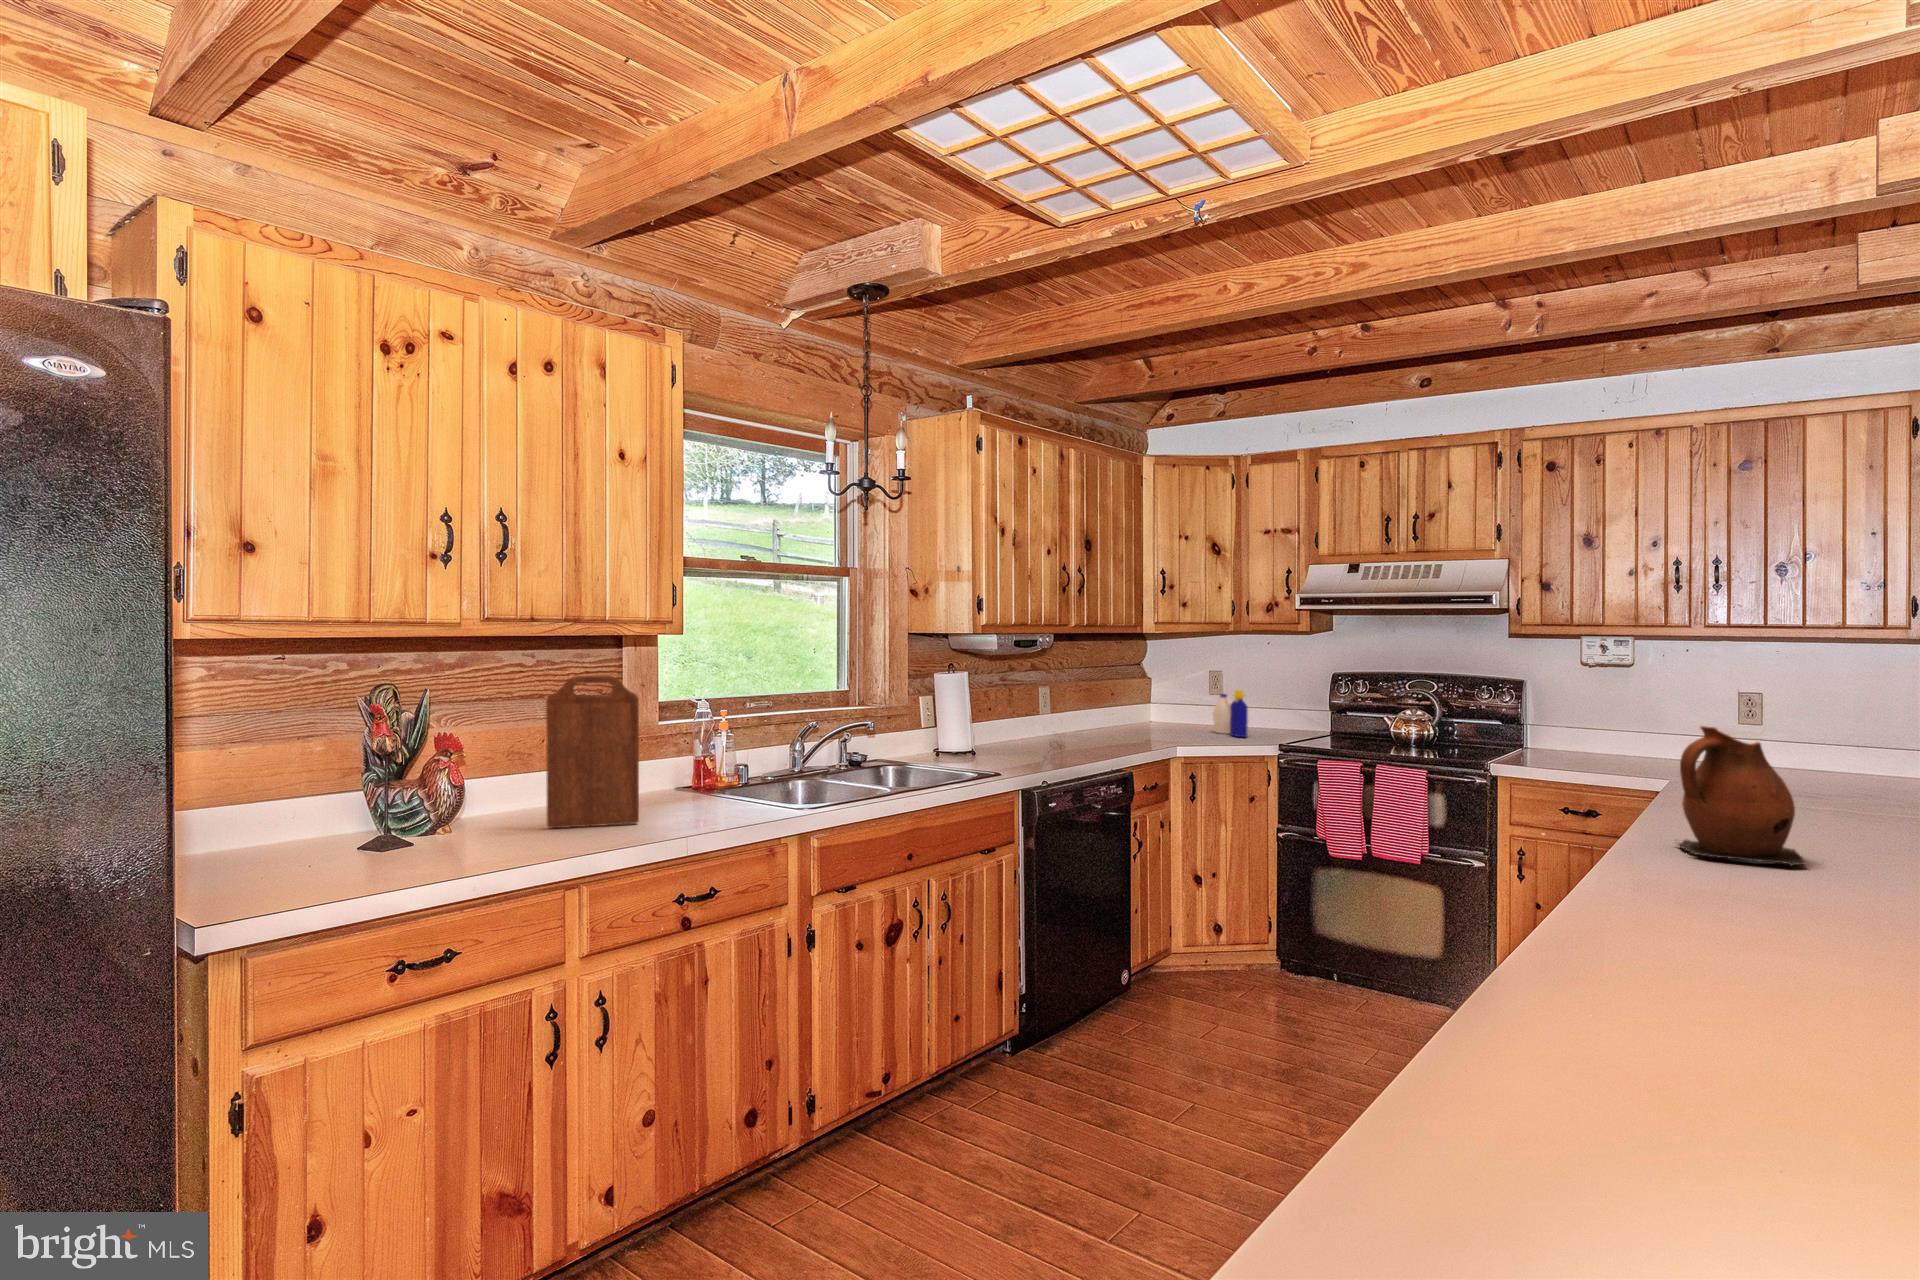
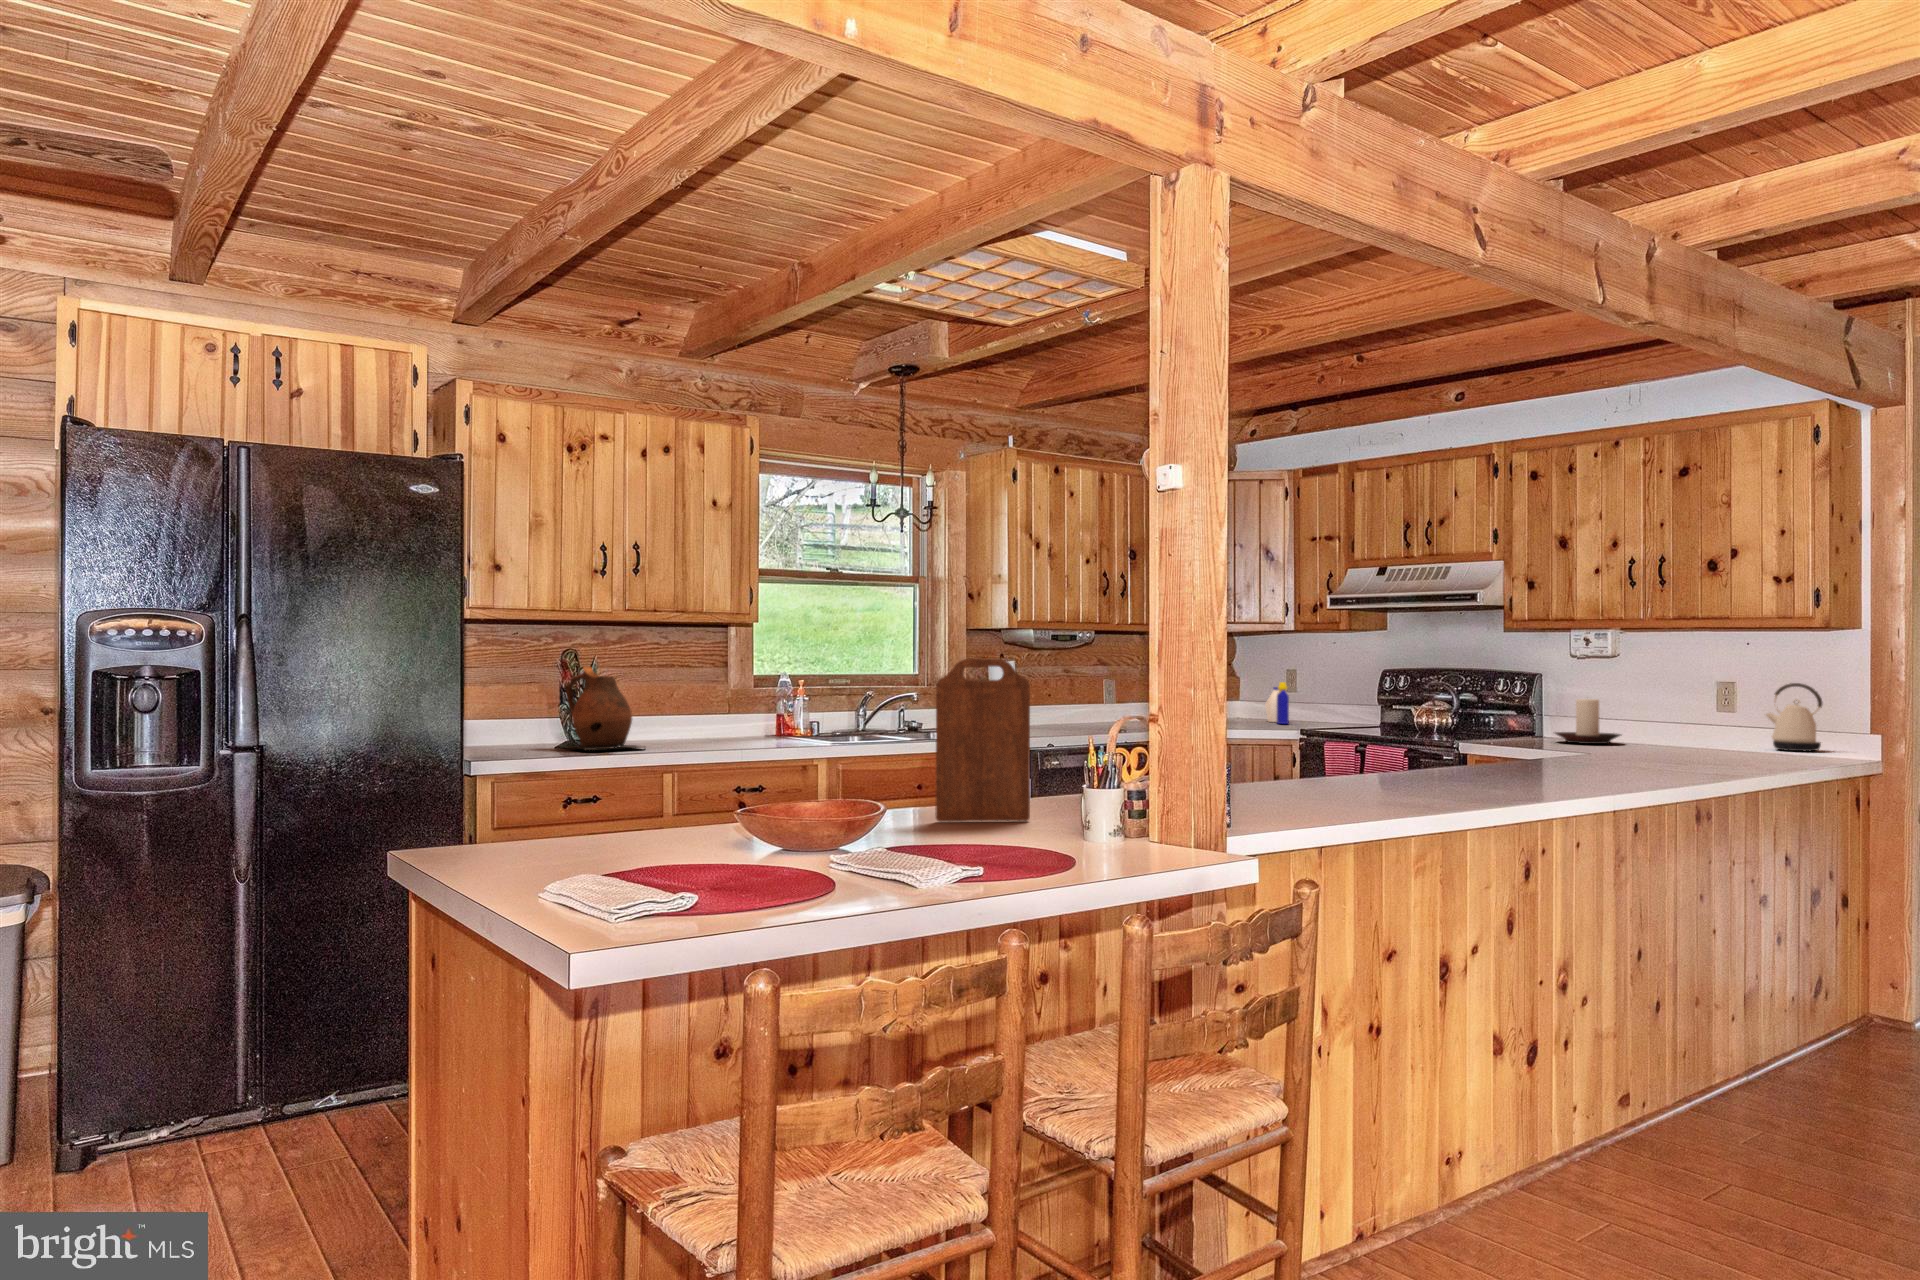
cutting board: present [546,675,639,828] -> present [935,658,1030,822]
kettle: none [1811,698,1886,773] -> present [1766,683,1822,751]
candle holder: none [1580,712,1663,766] -> present [1555,699,1621,744]
ceramic pitcher: present [1679,726,1806,866] -> present [566,666,645,750]

